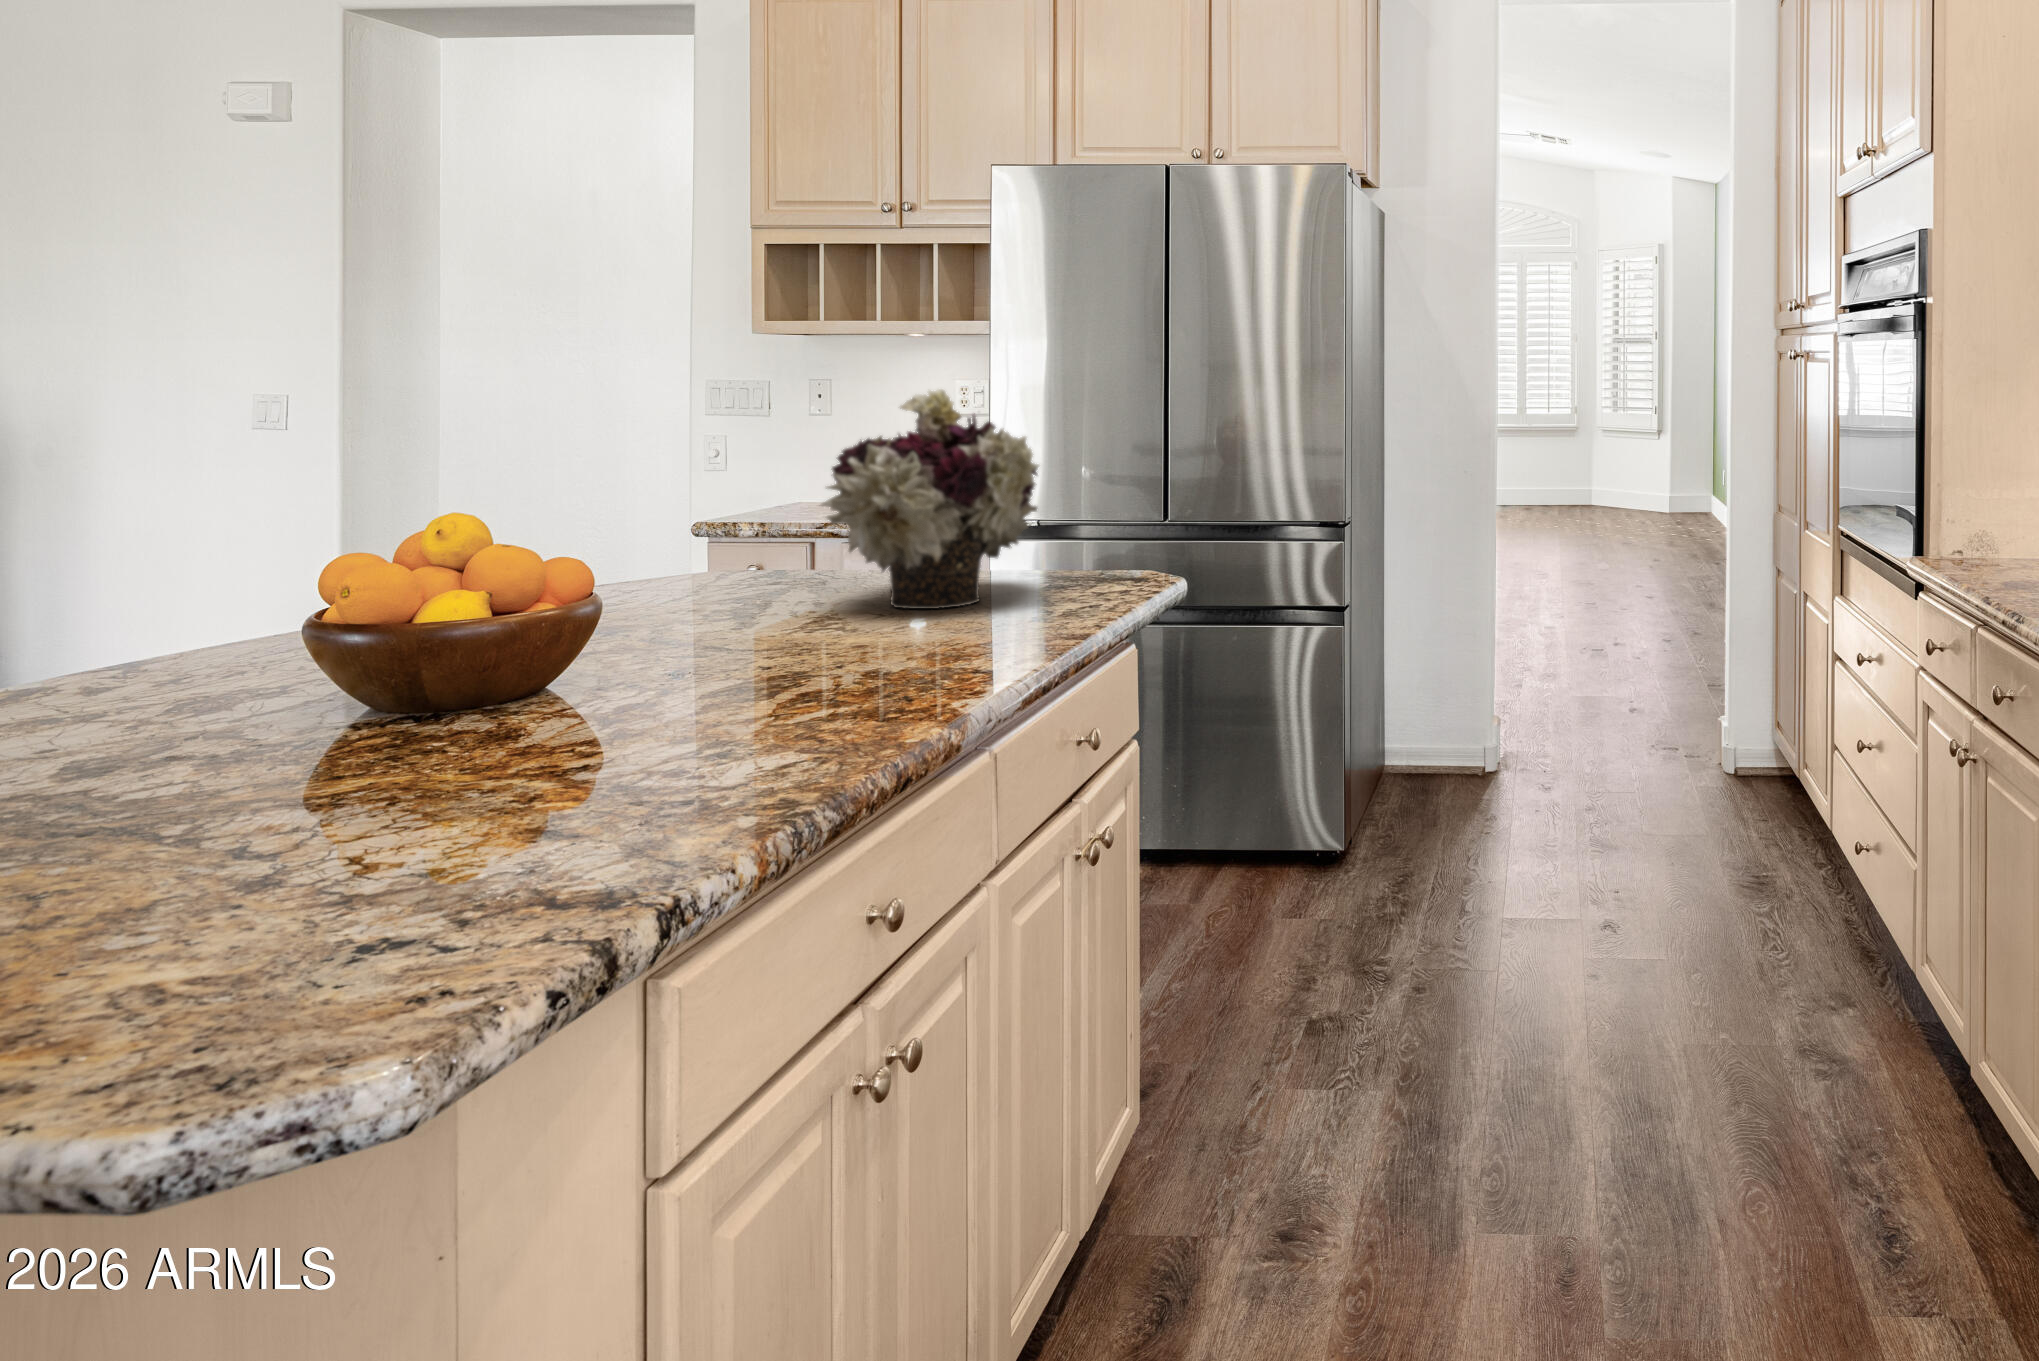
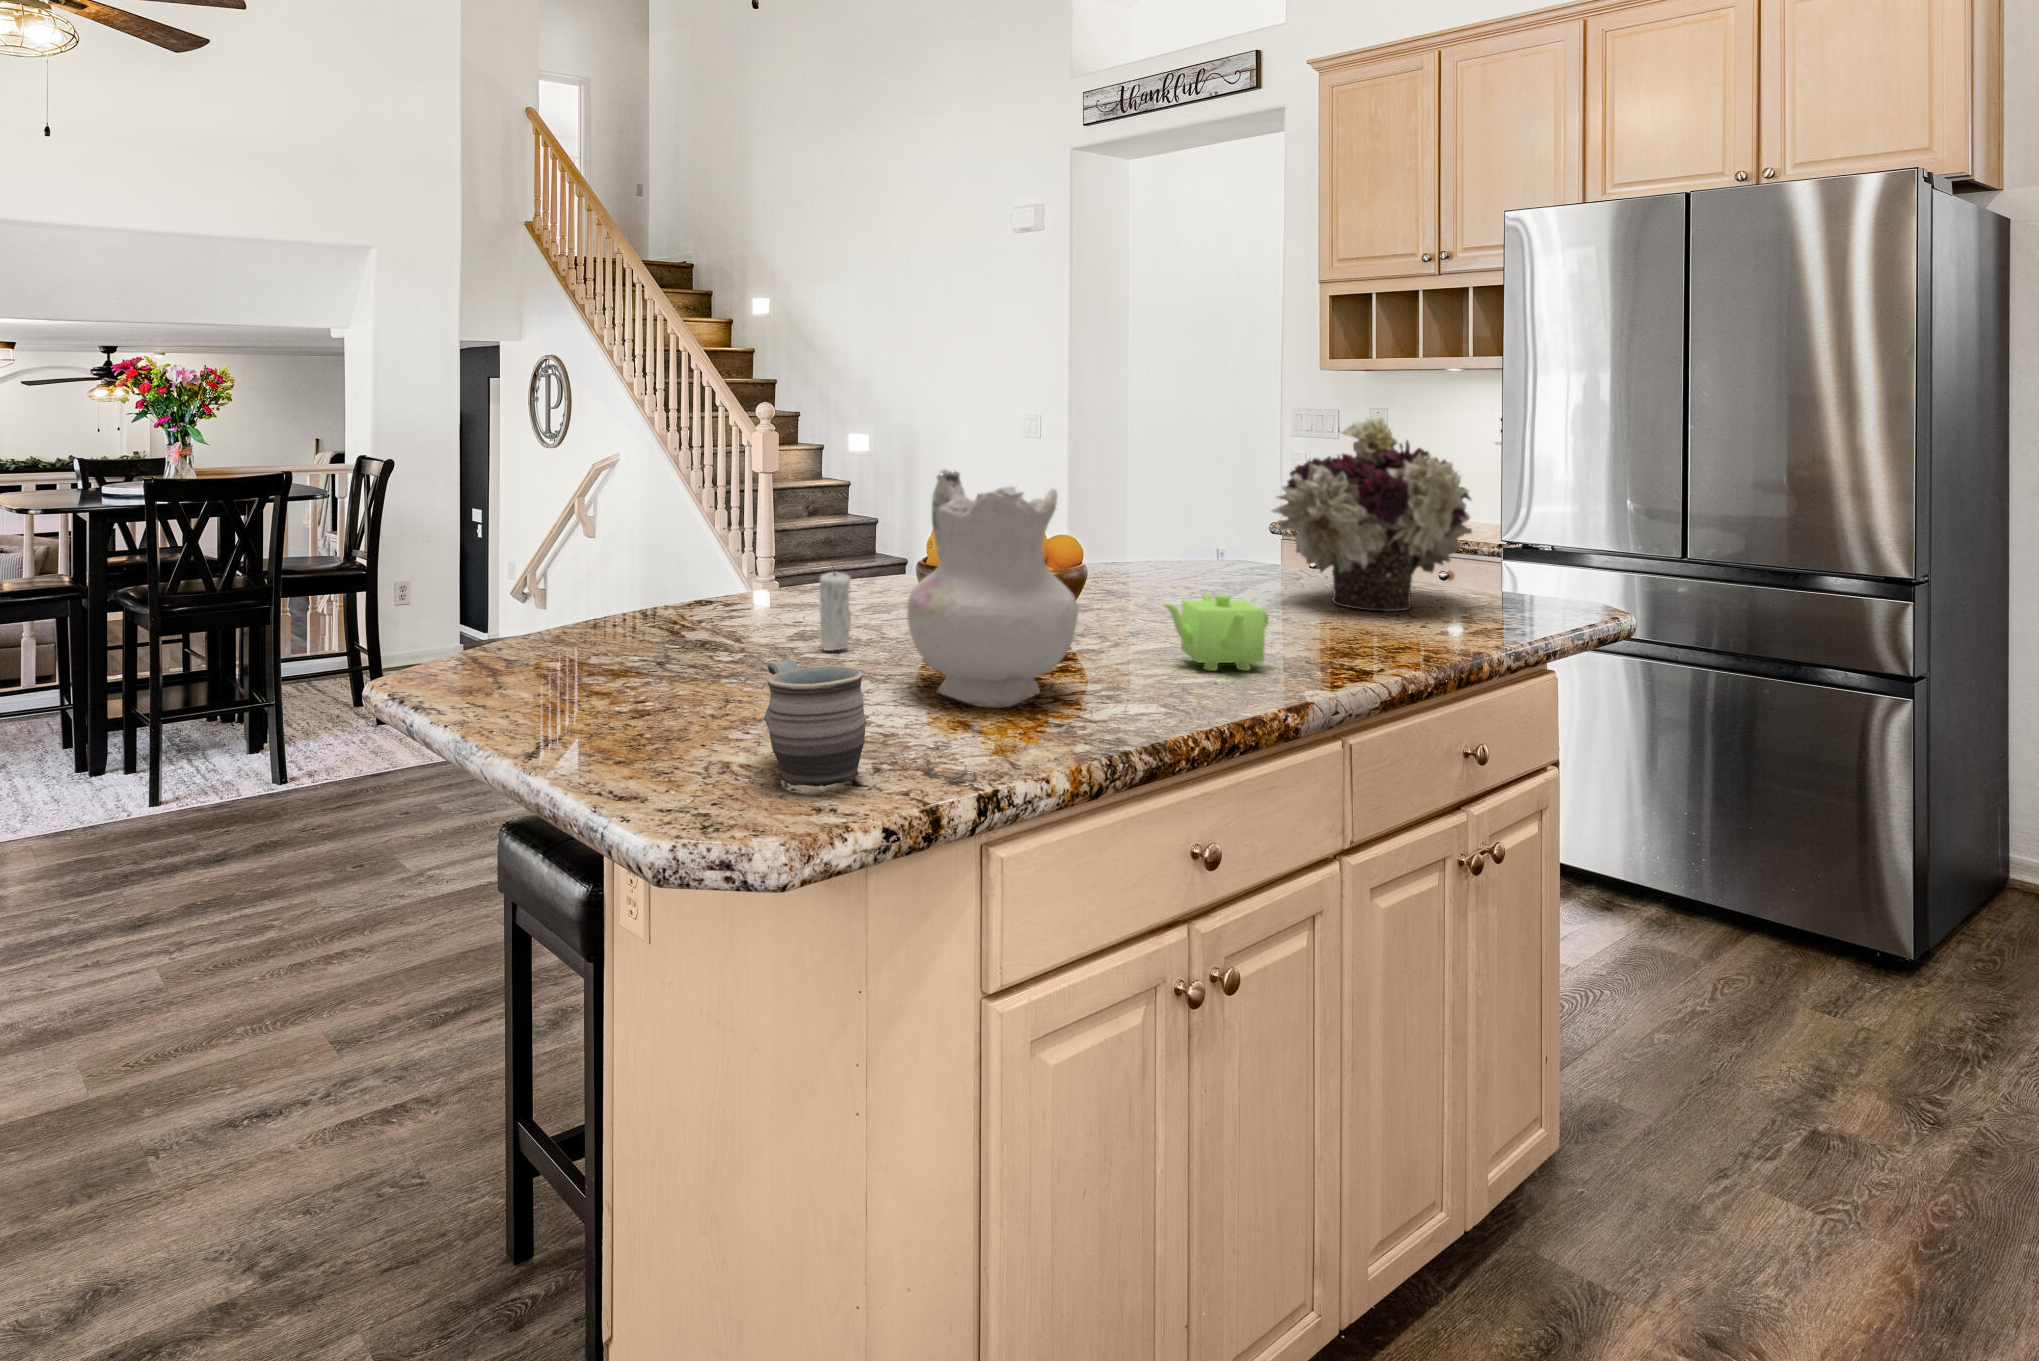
ceramic pitcher: none [387,475,679,808] -> present [907,470,1078,708]
teapot: none [750,607,887,702] -> present [1163,593,1269,671]
candle: none [136,637,206,793] -> present [819,571,851,650]
mug: none [223,779,457,984] -> present [764,660,865,787]

